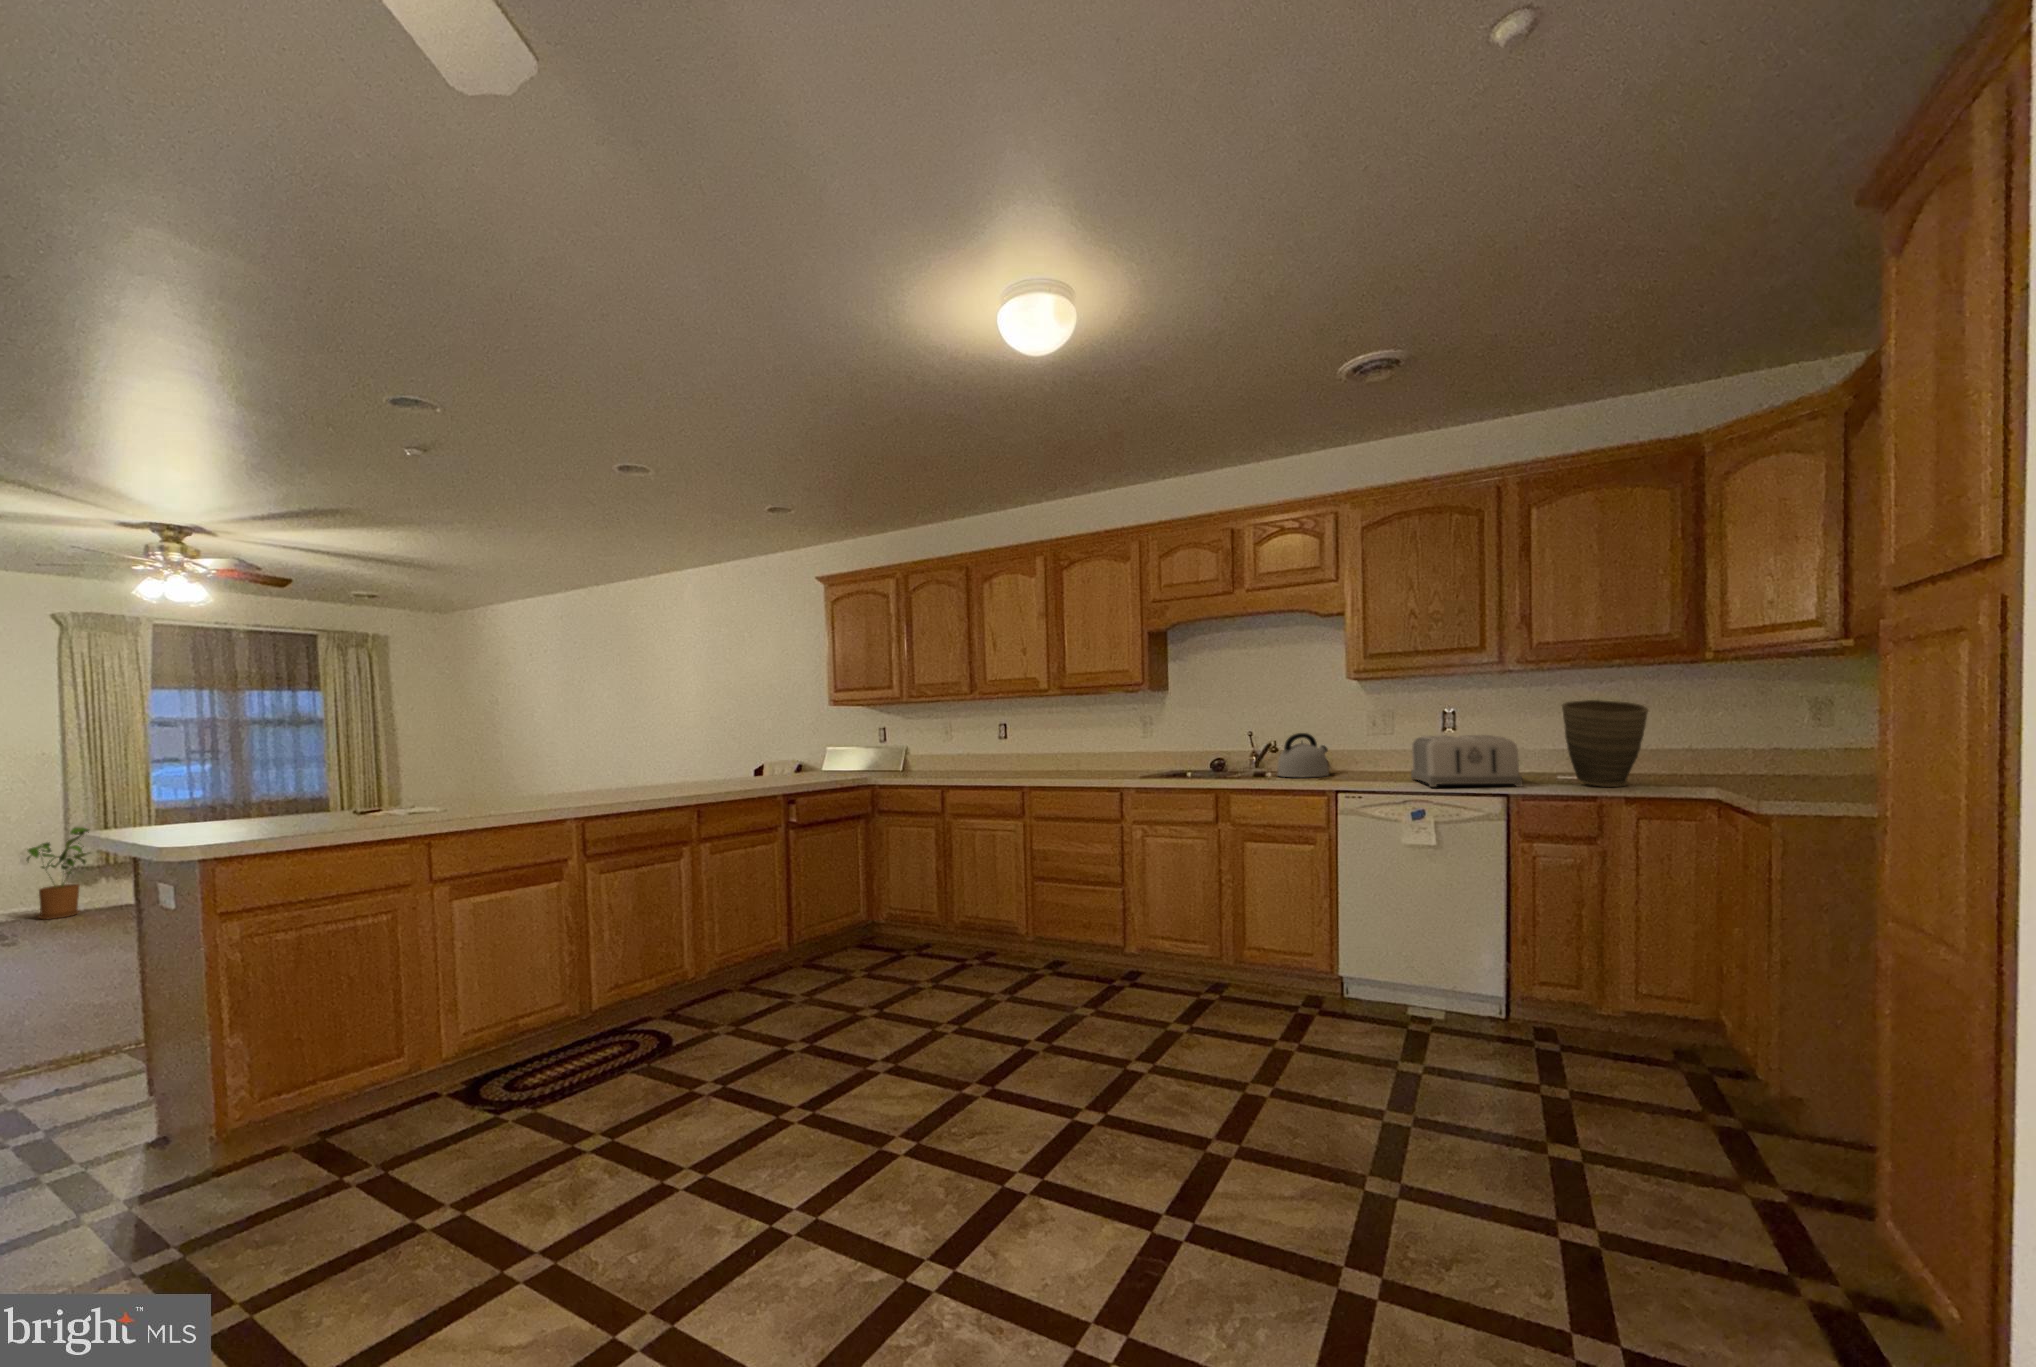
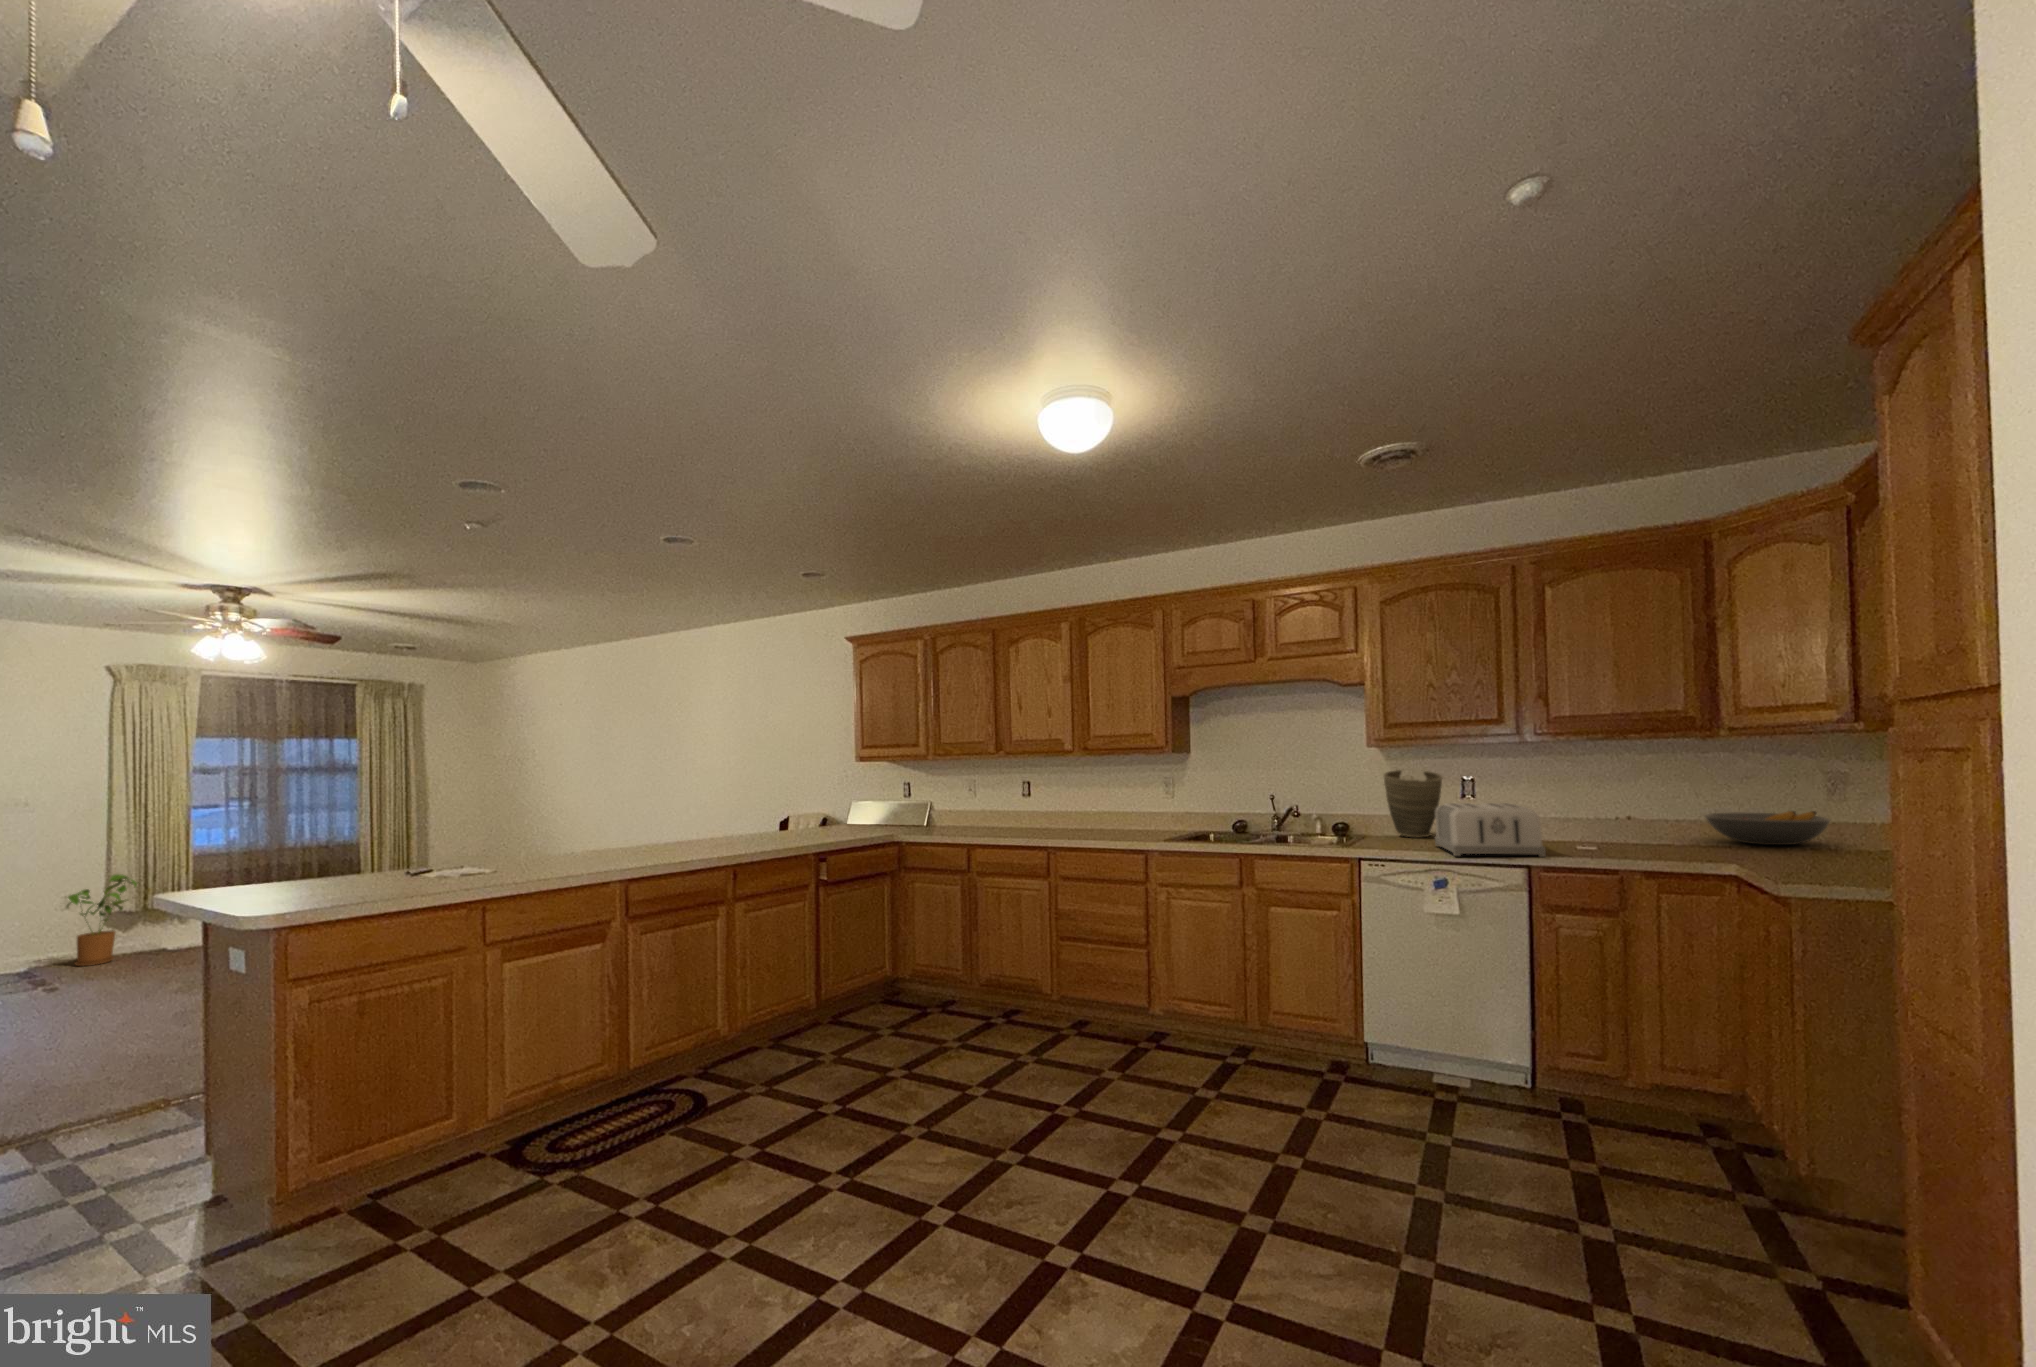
vase: present [1562,700,1648,787] -> present [1384,770,1442,837]
kettle: present [1278,733,1329,777] -> none [1301,797,1354,841]
fruit bowl: none [1682,738,1810,773] -> present [1705,811,1830,845]

